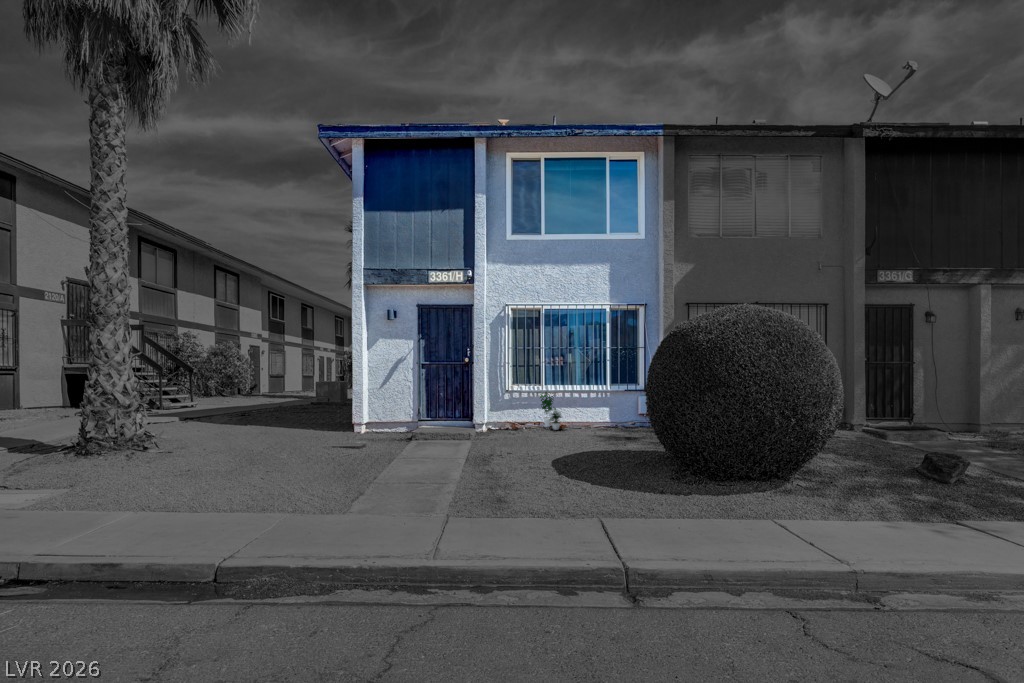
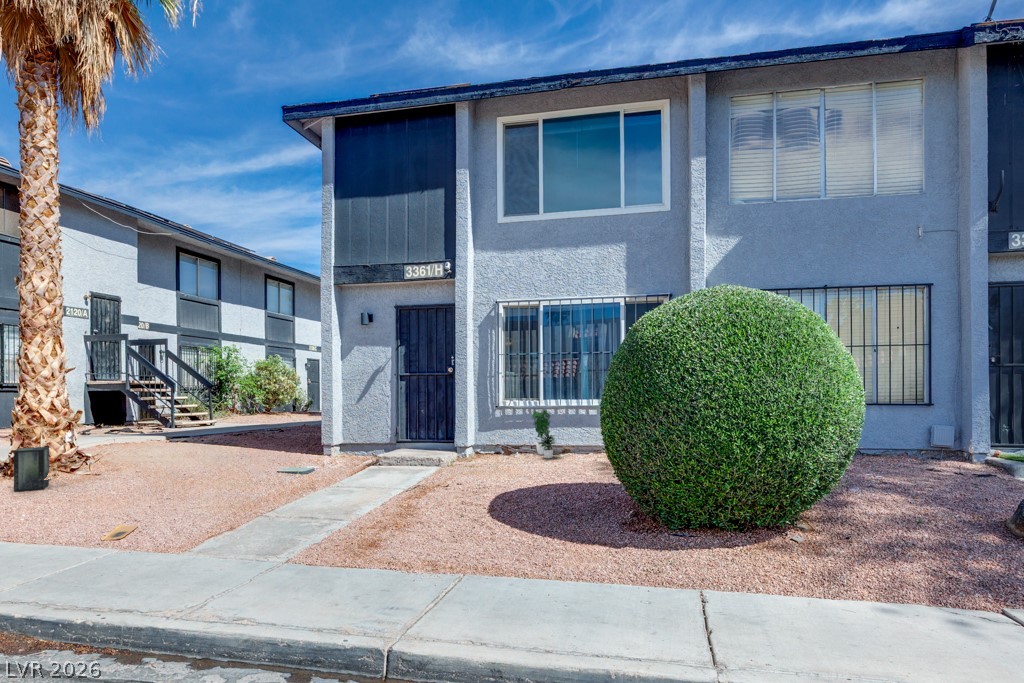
storage box: none [96,427,125,470] -> present [14,447,49,492]

